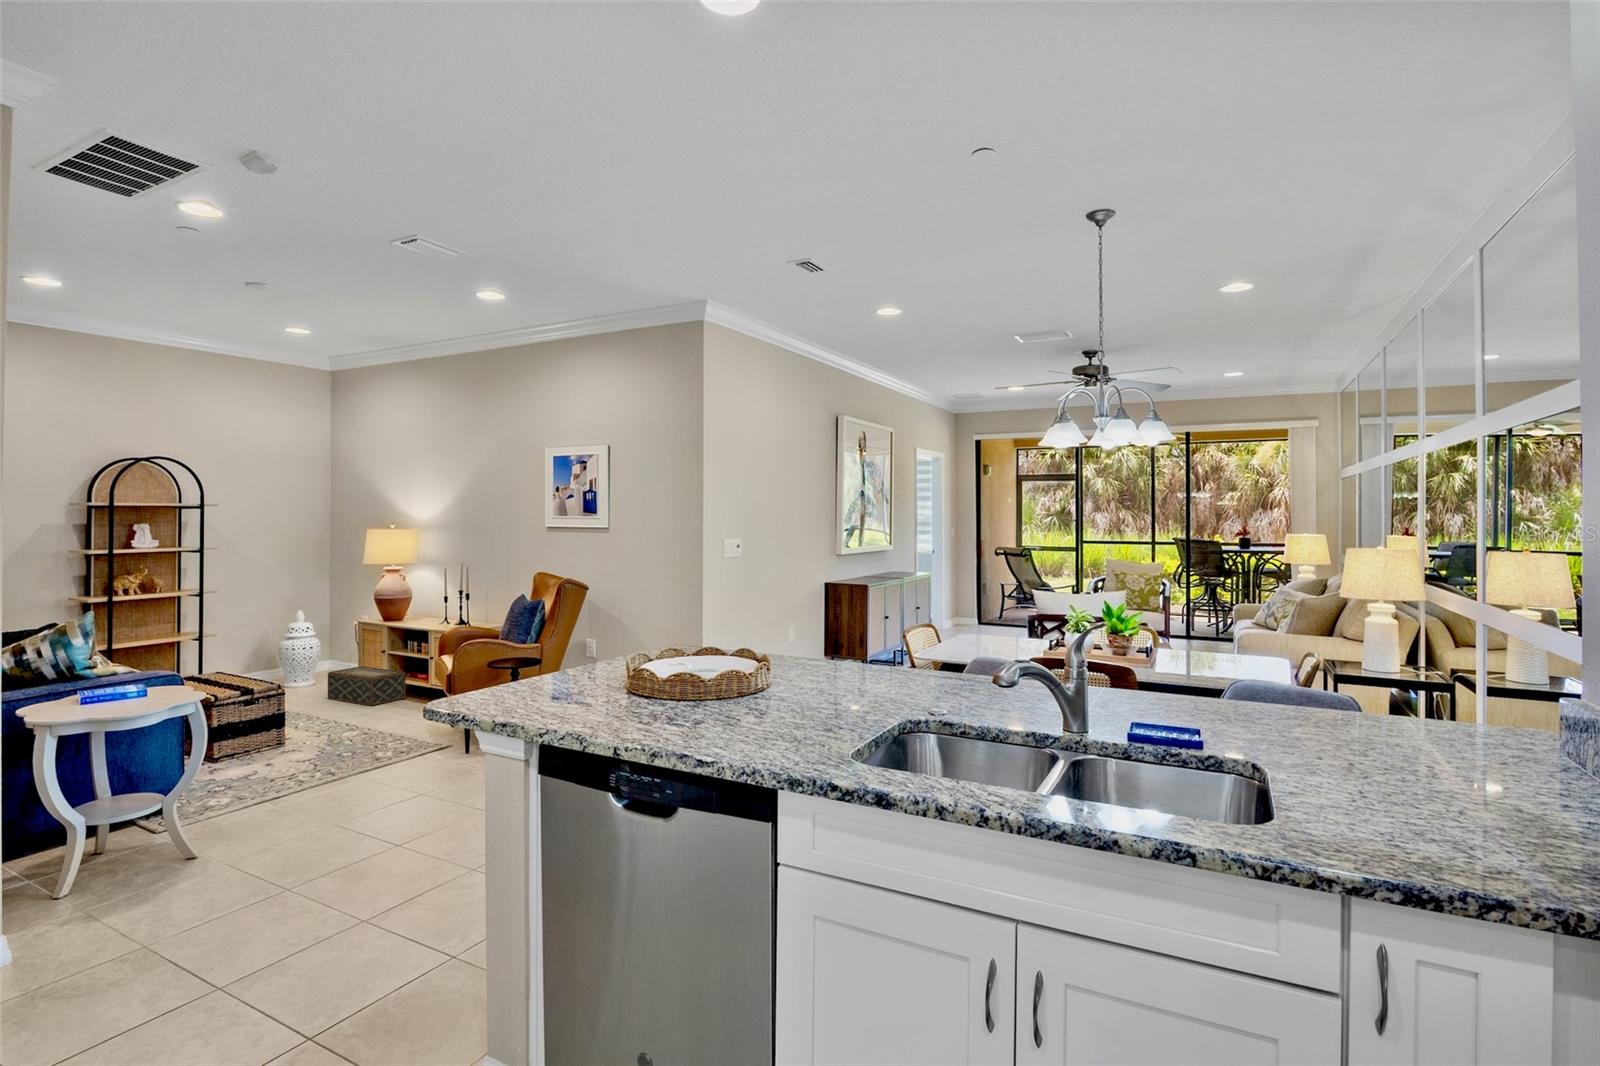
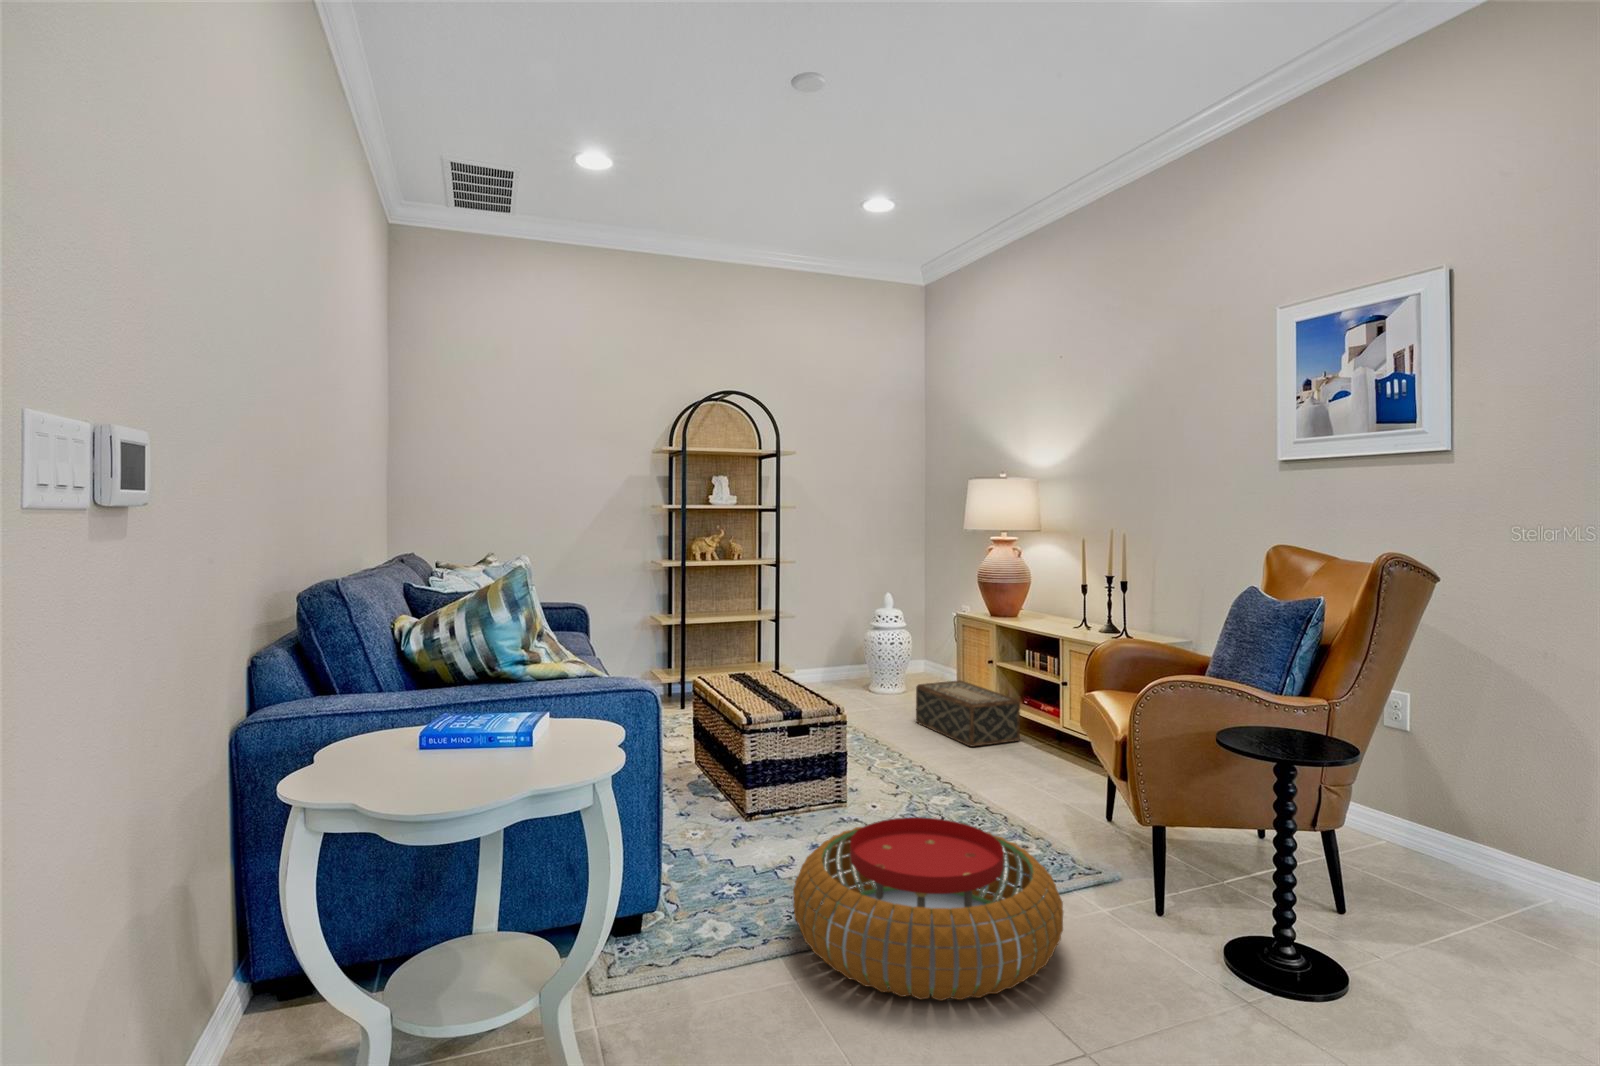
pouf: none [270,725,428,804] -> present [793,817,1063,1001]

